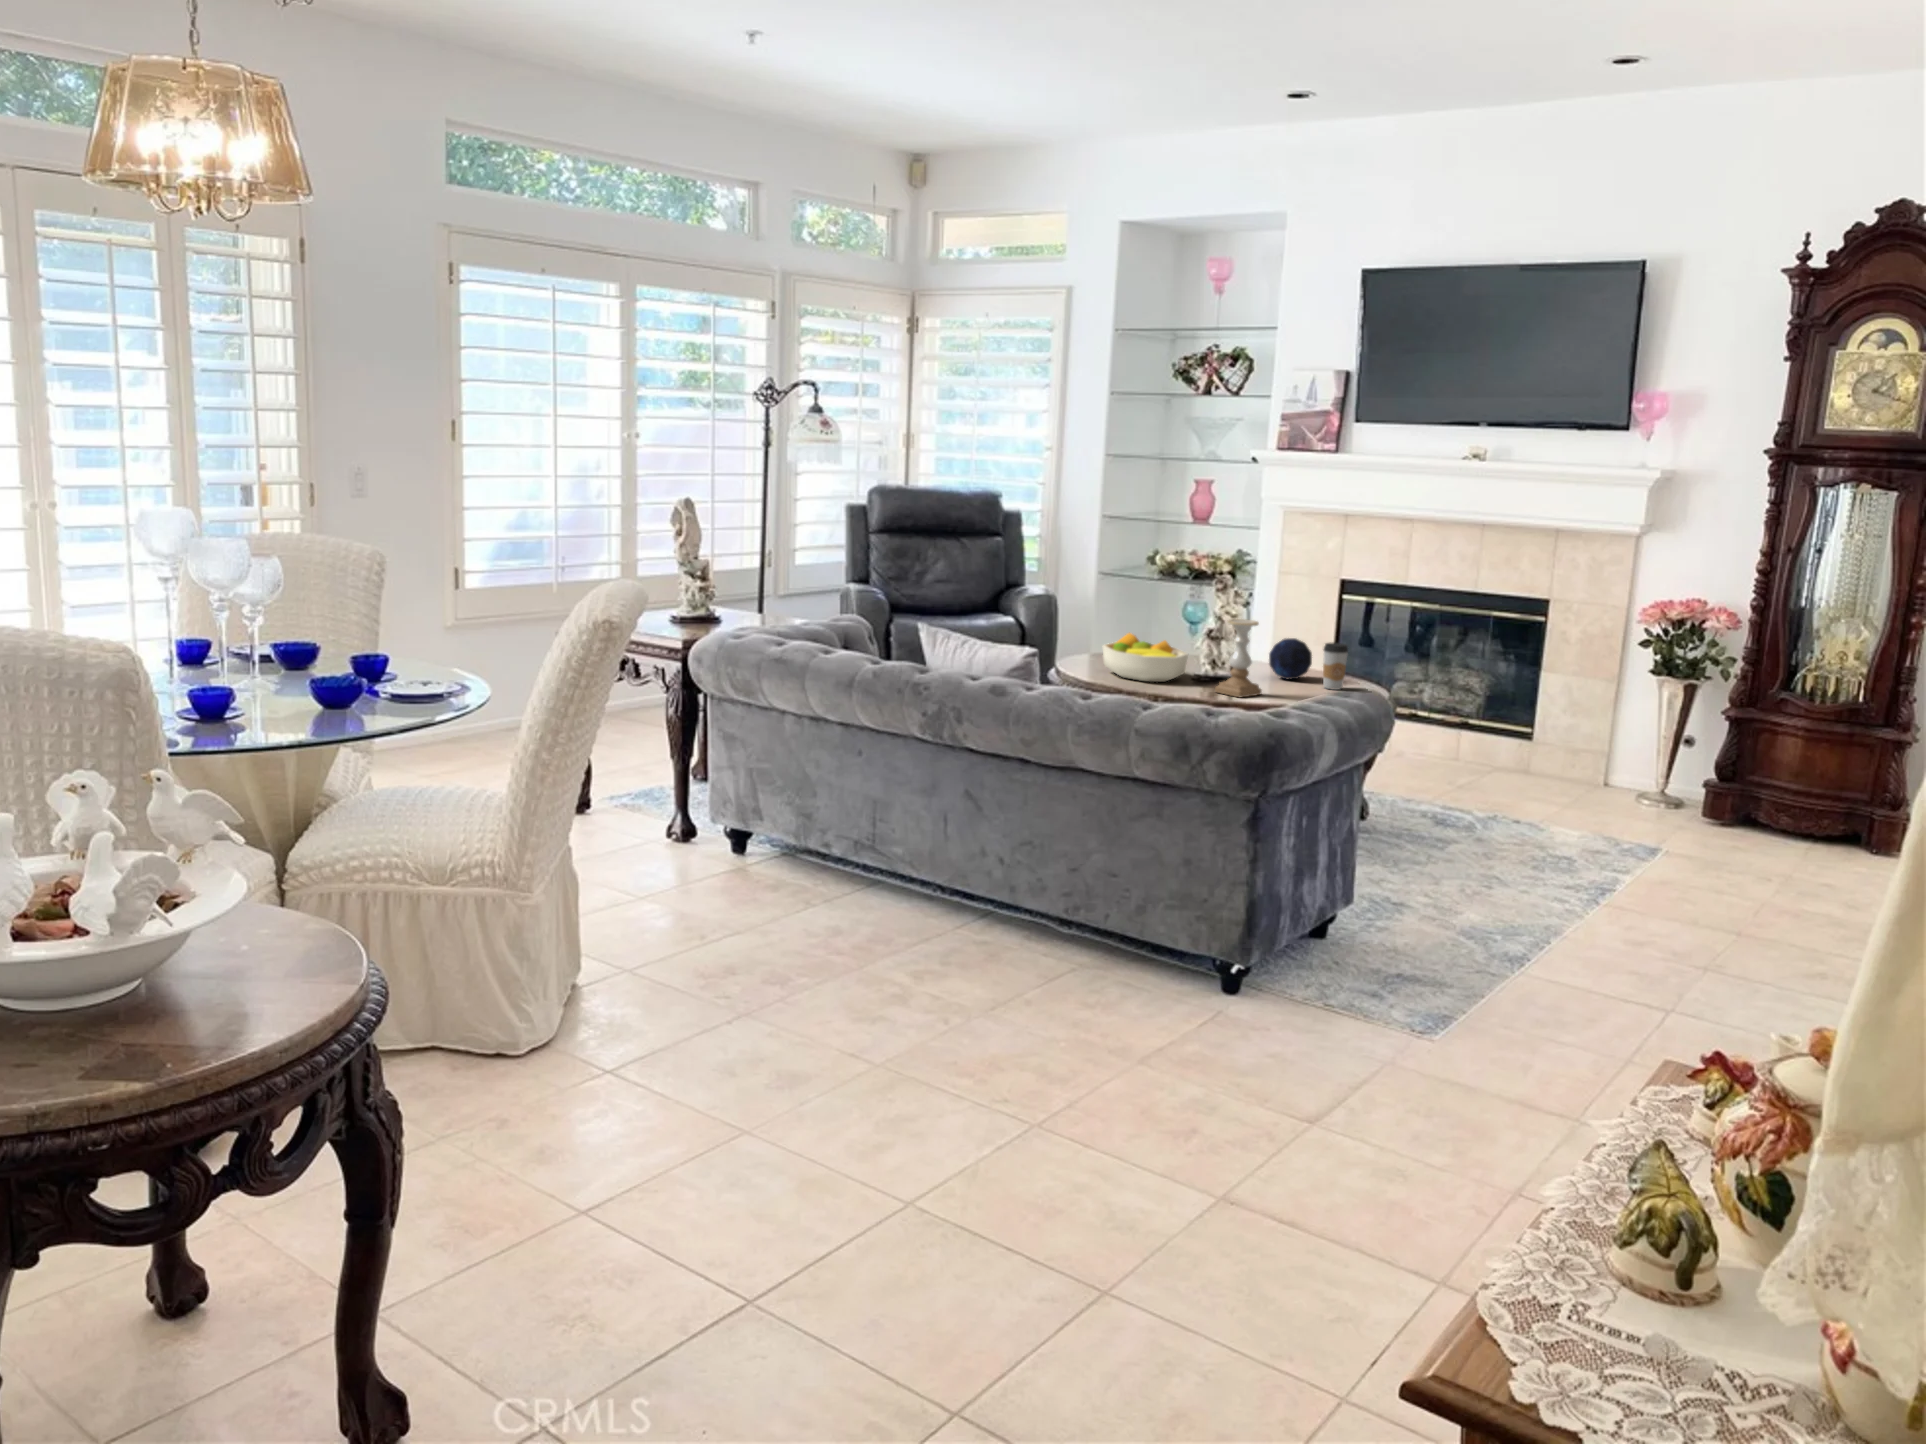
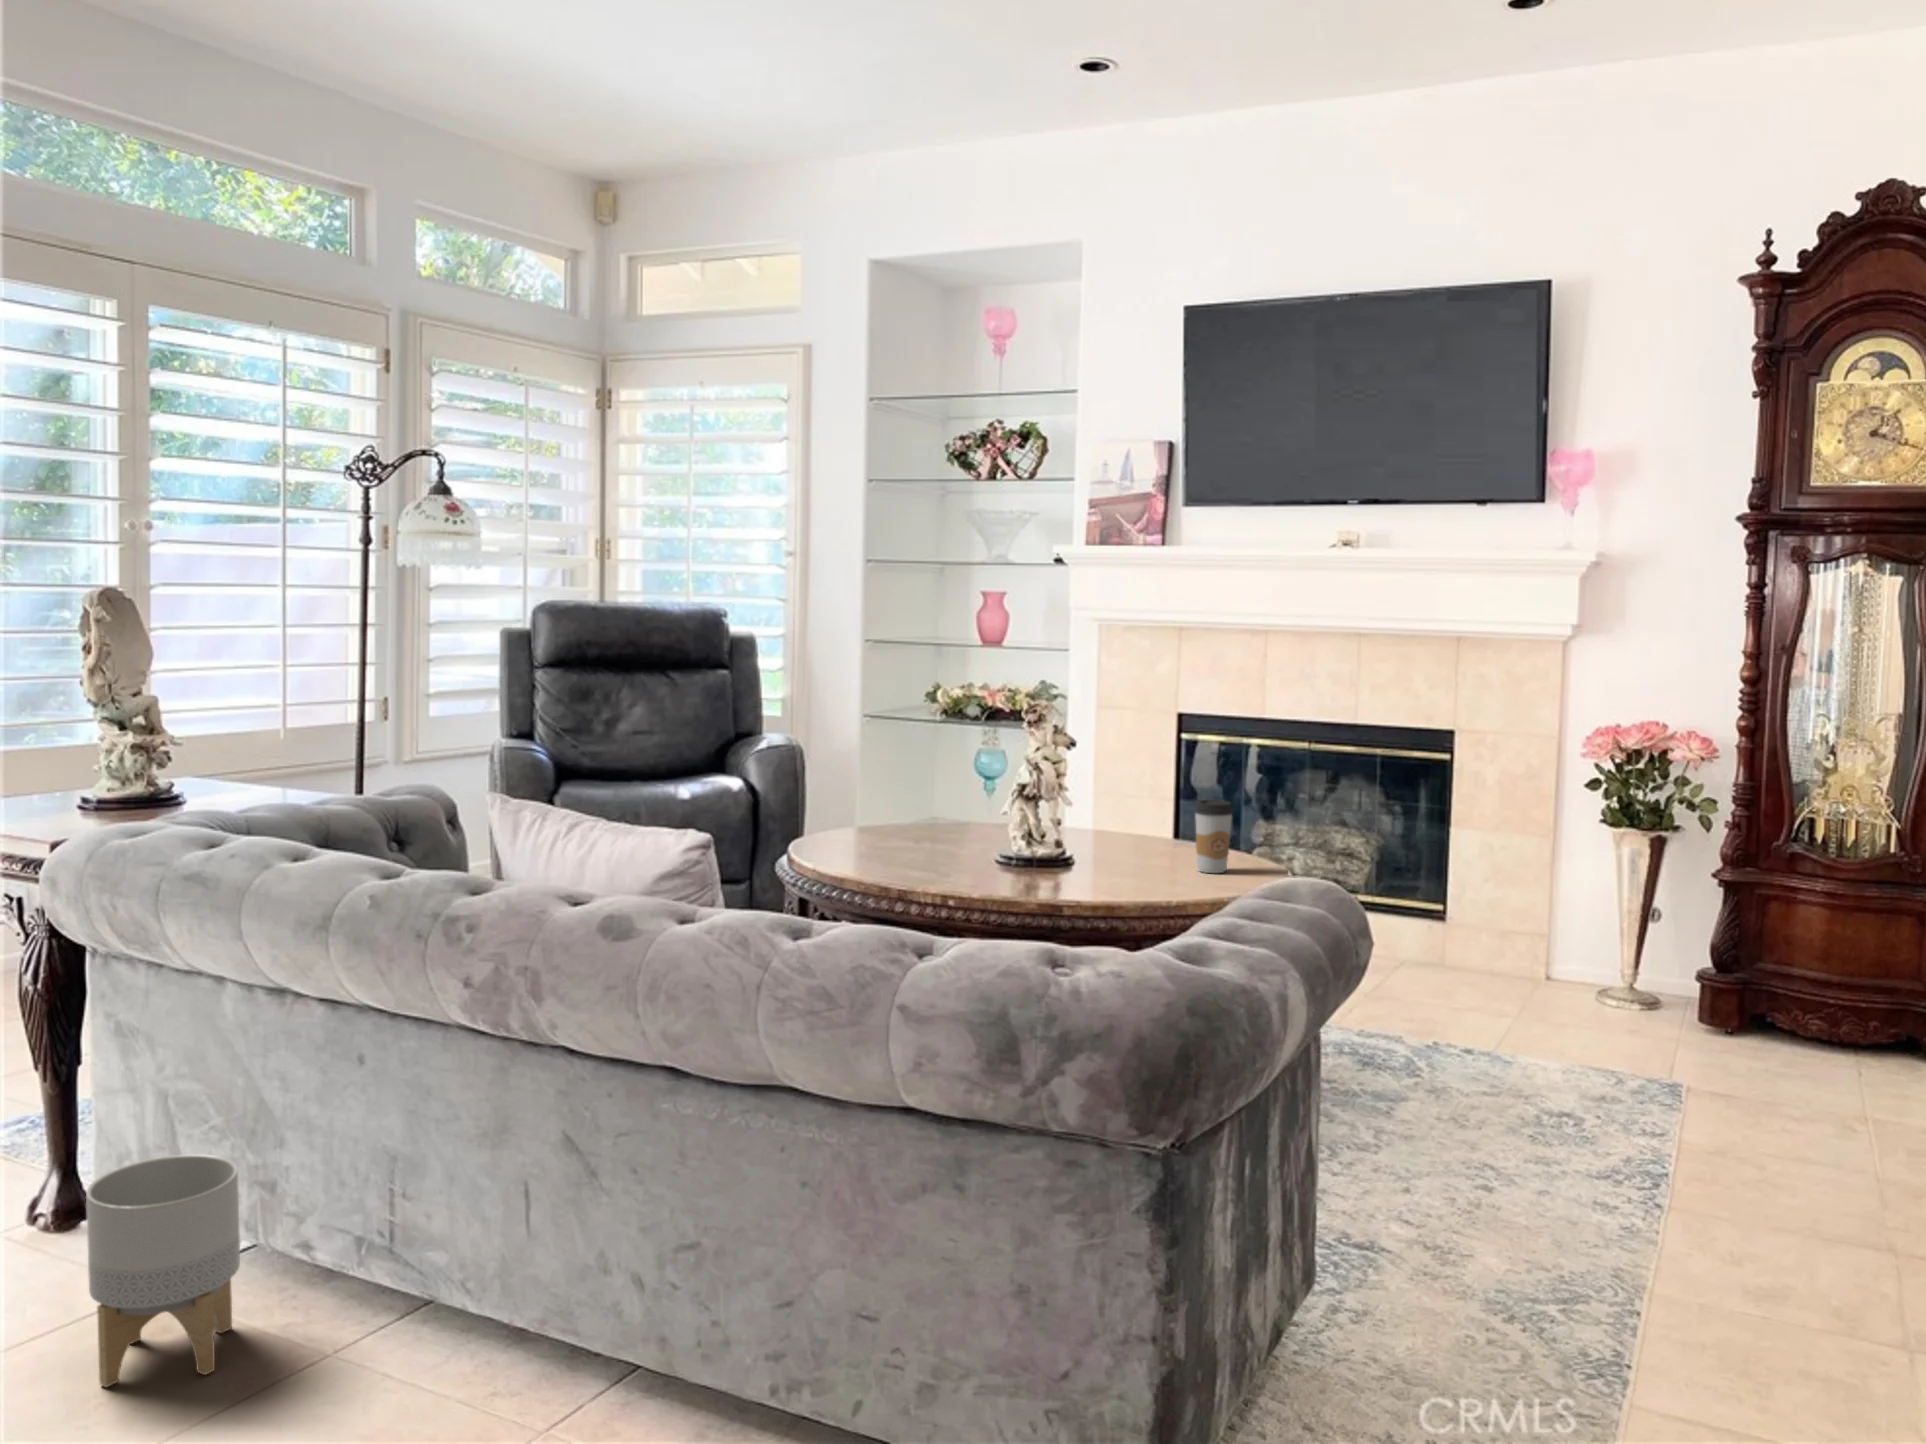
candle holder: present [1215,619,1262,697] -> none [1034,768,1108,896]
fruit bowl: present [1103,633,1188,682] -> none [852,796,988,874]
decorative orb: present [1269,638,1312,679] -> none [1110,795,1175,860]
planter: none [733,797,799,900] -> present [86,1154,240,1387]

